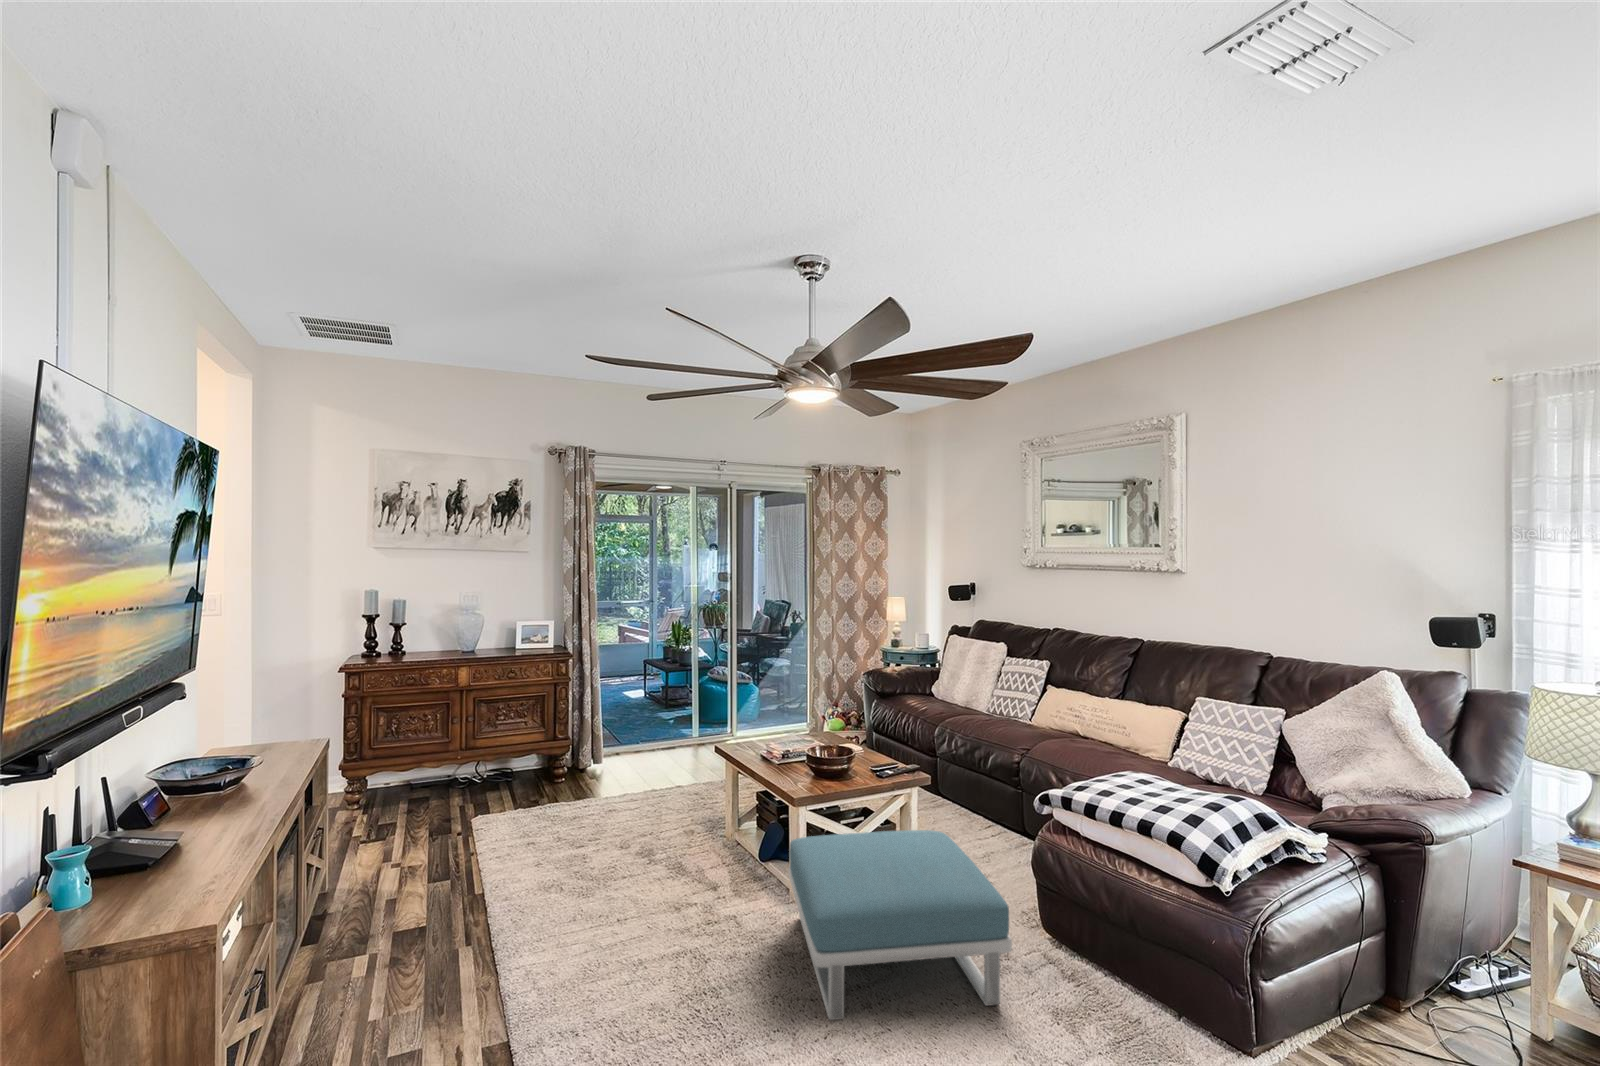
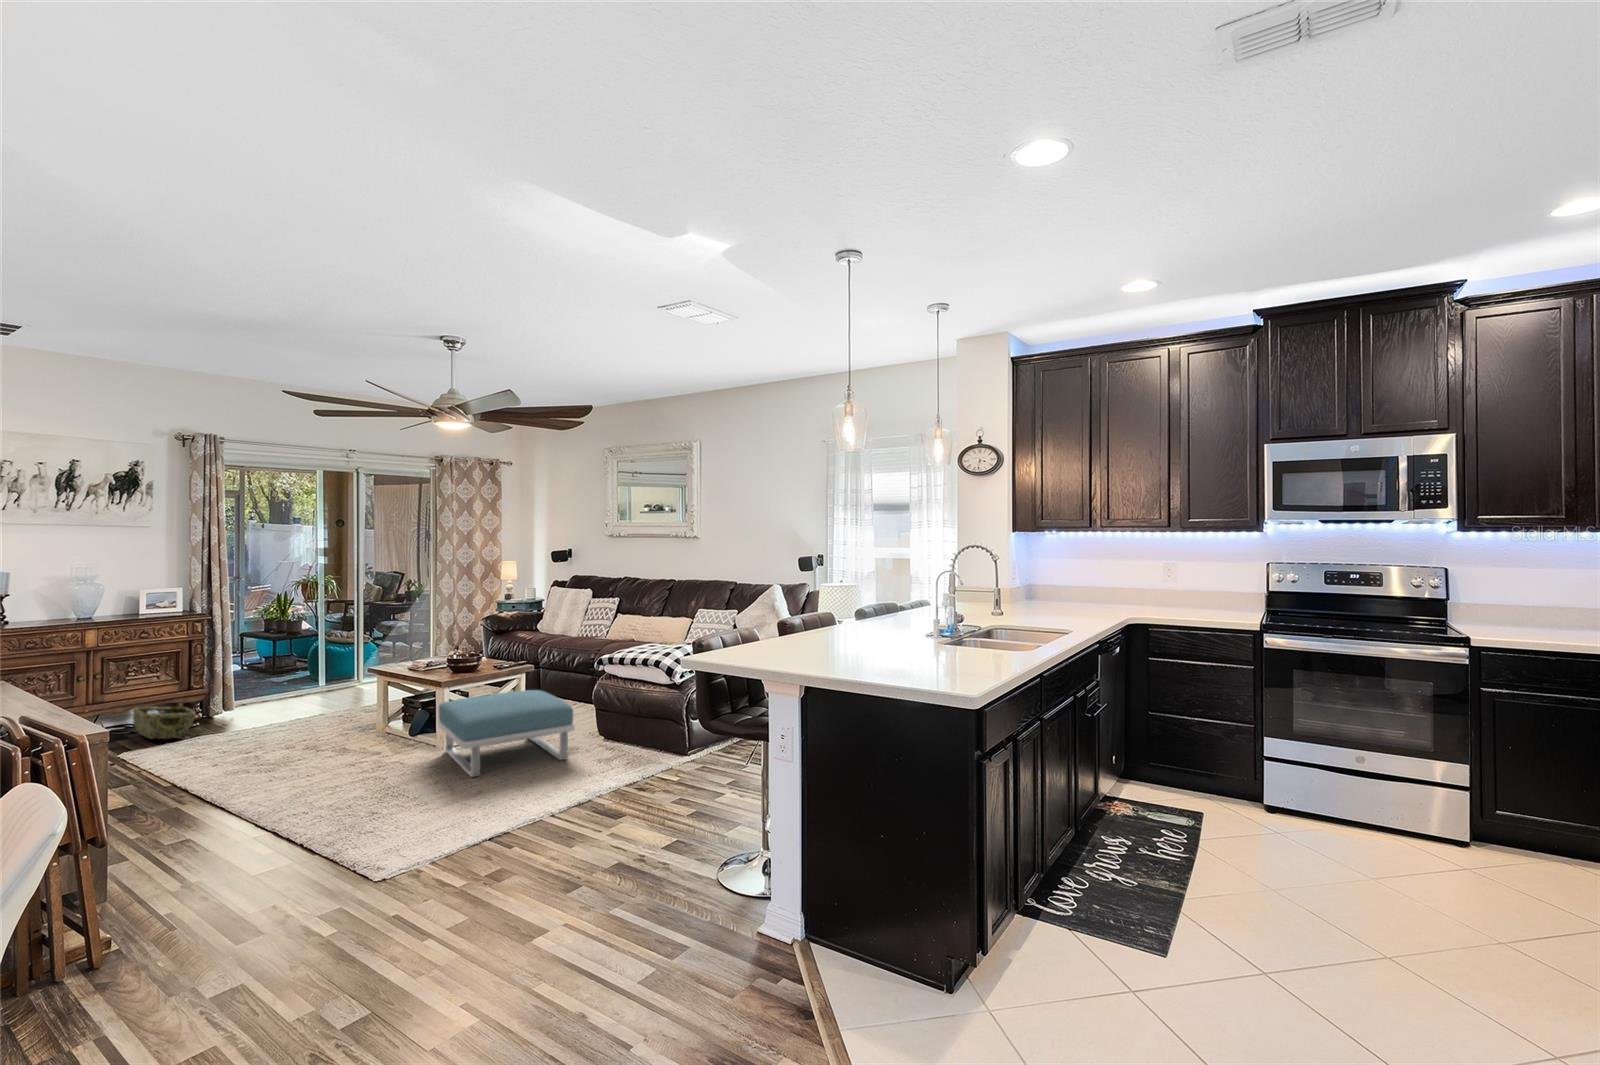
woven basket: none [491,758,546,805] -> present [133,707,196,739]

